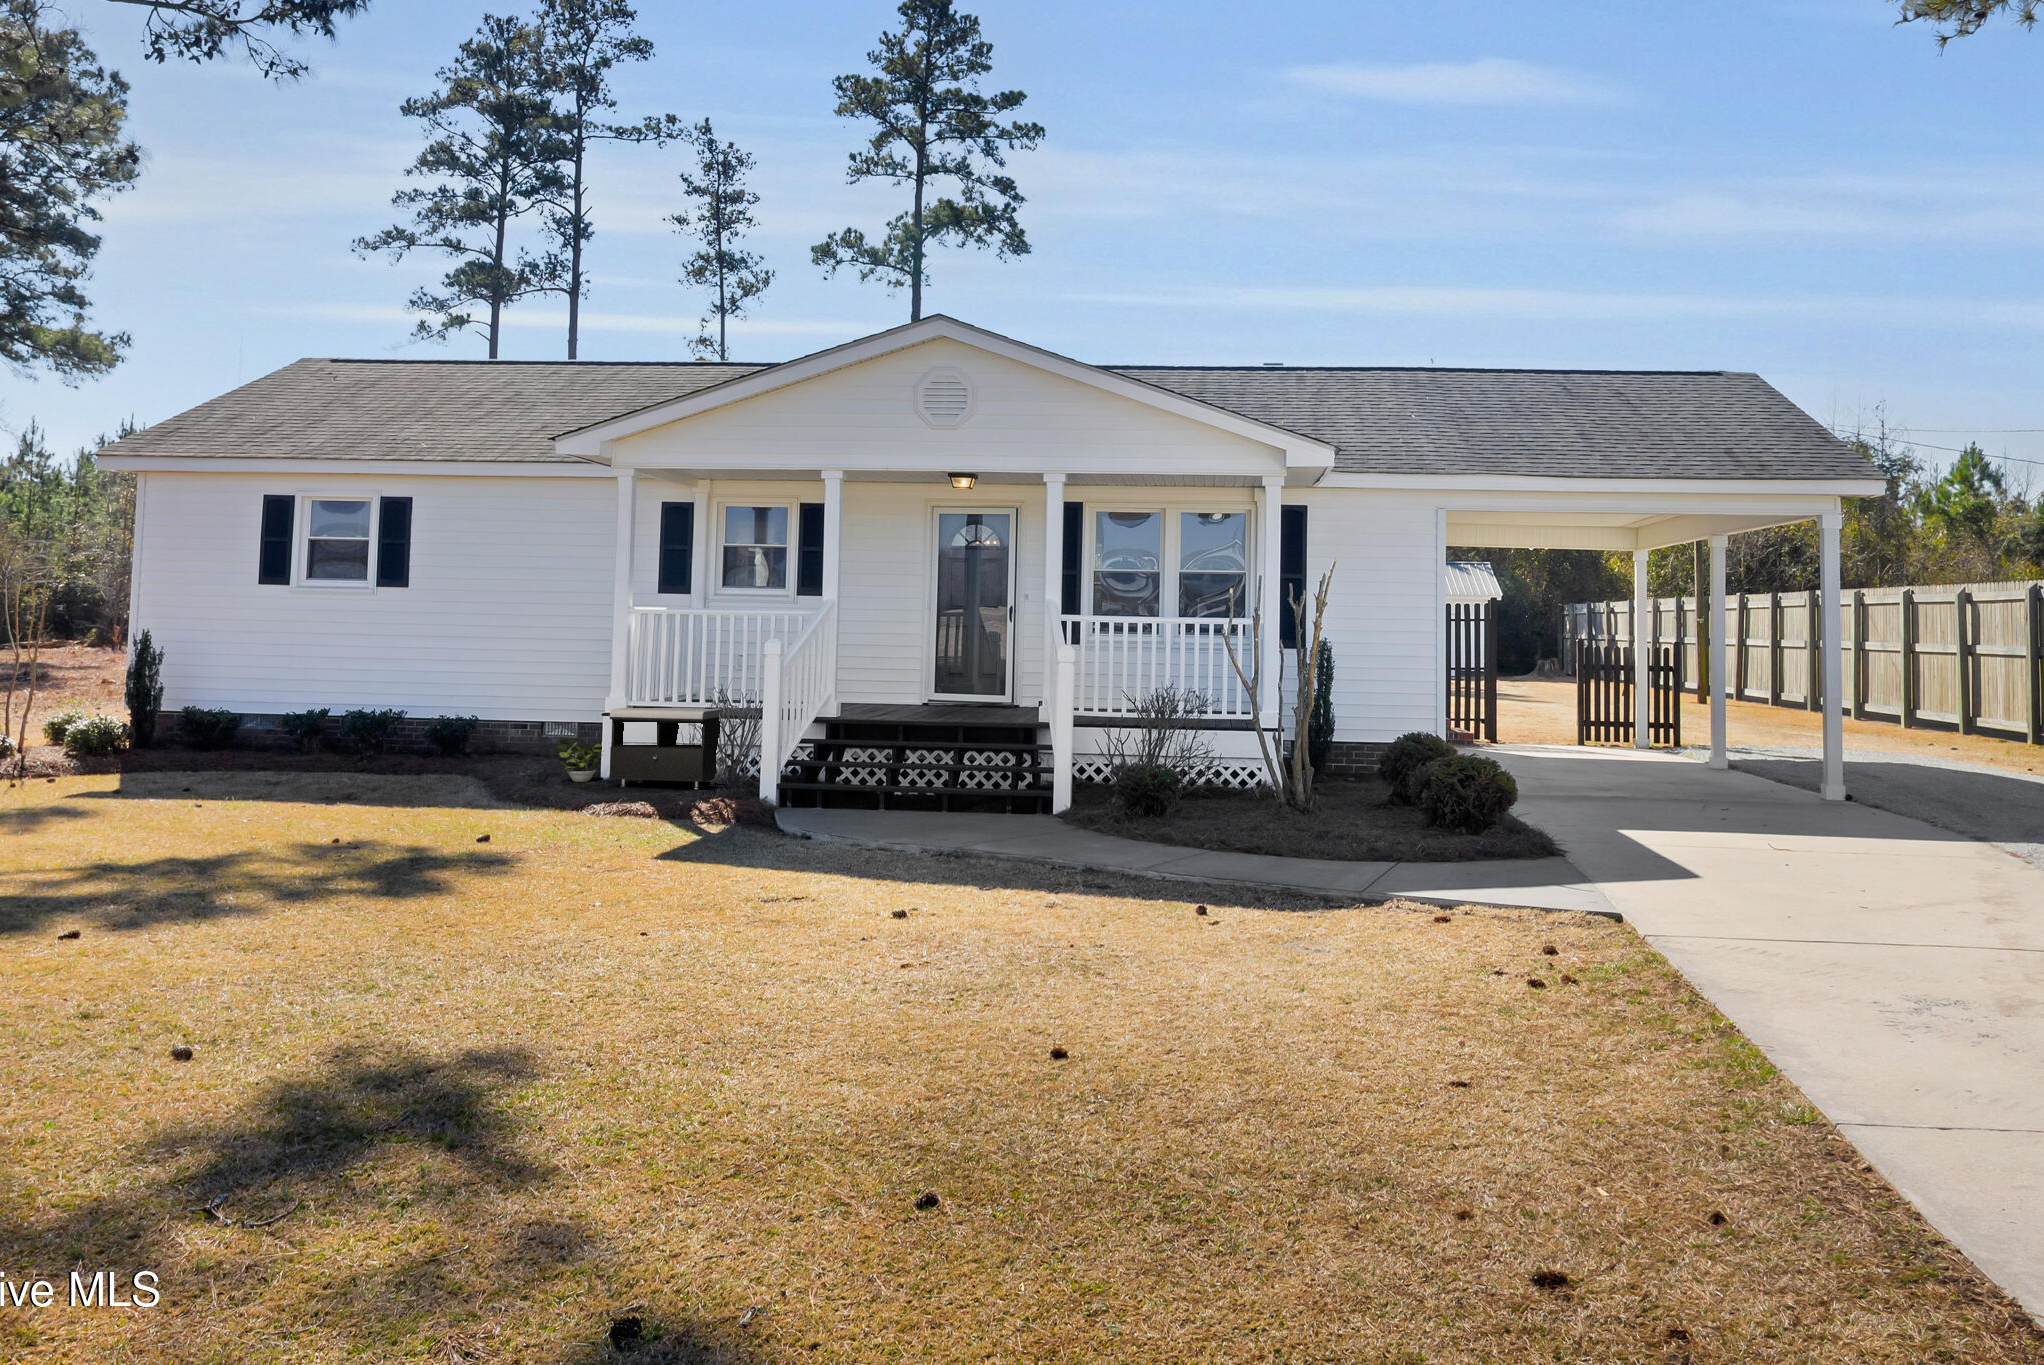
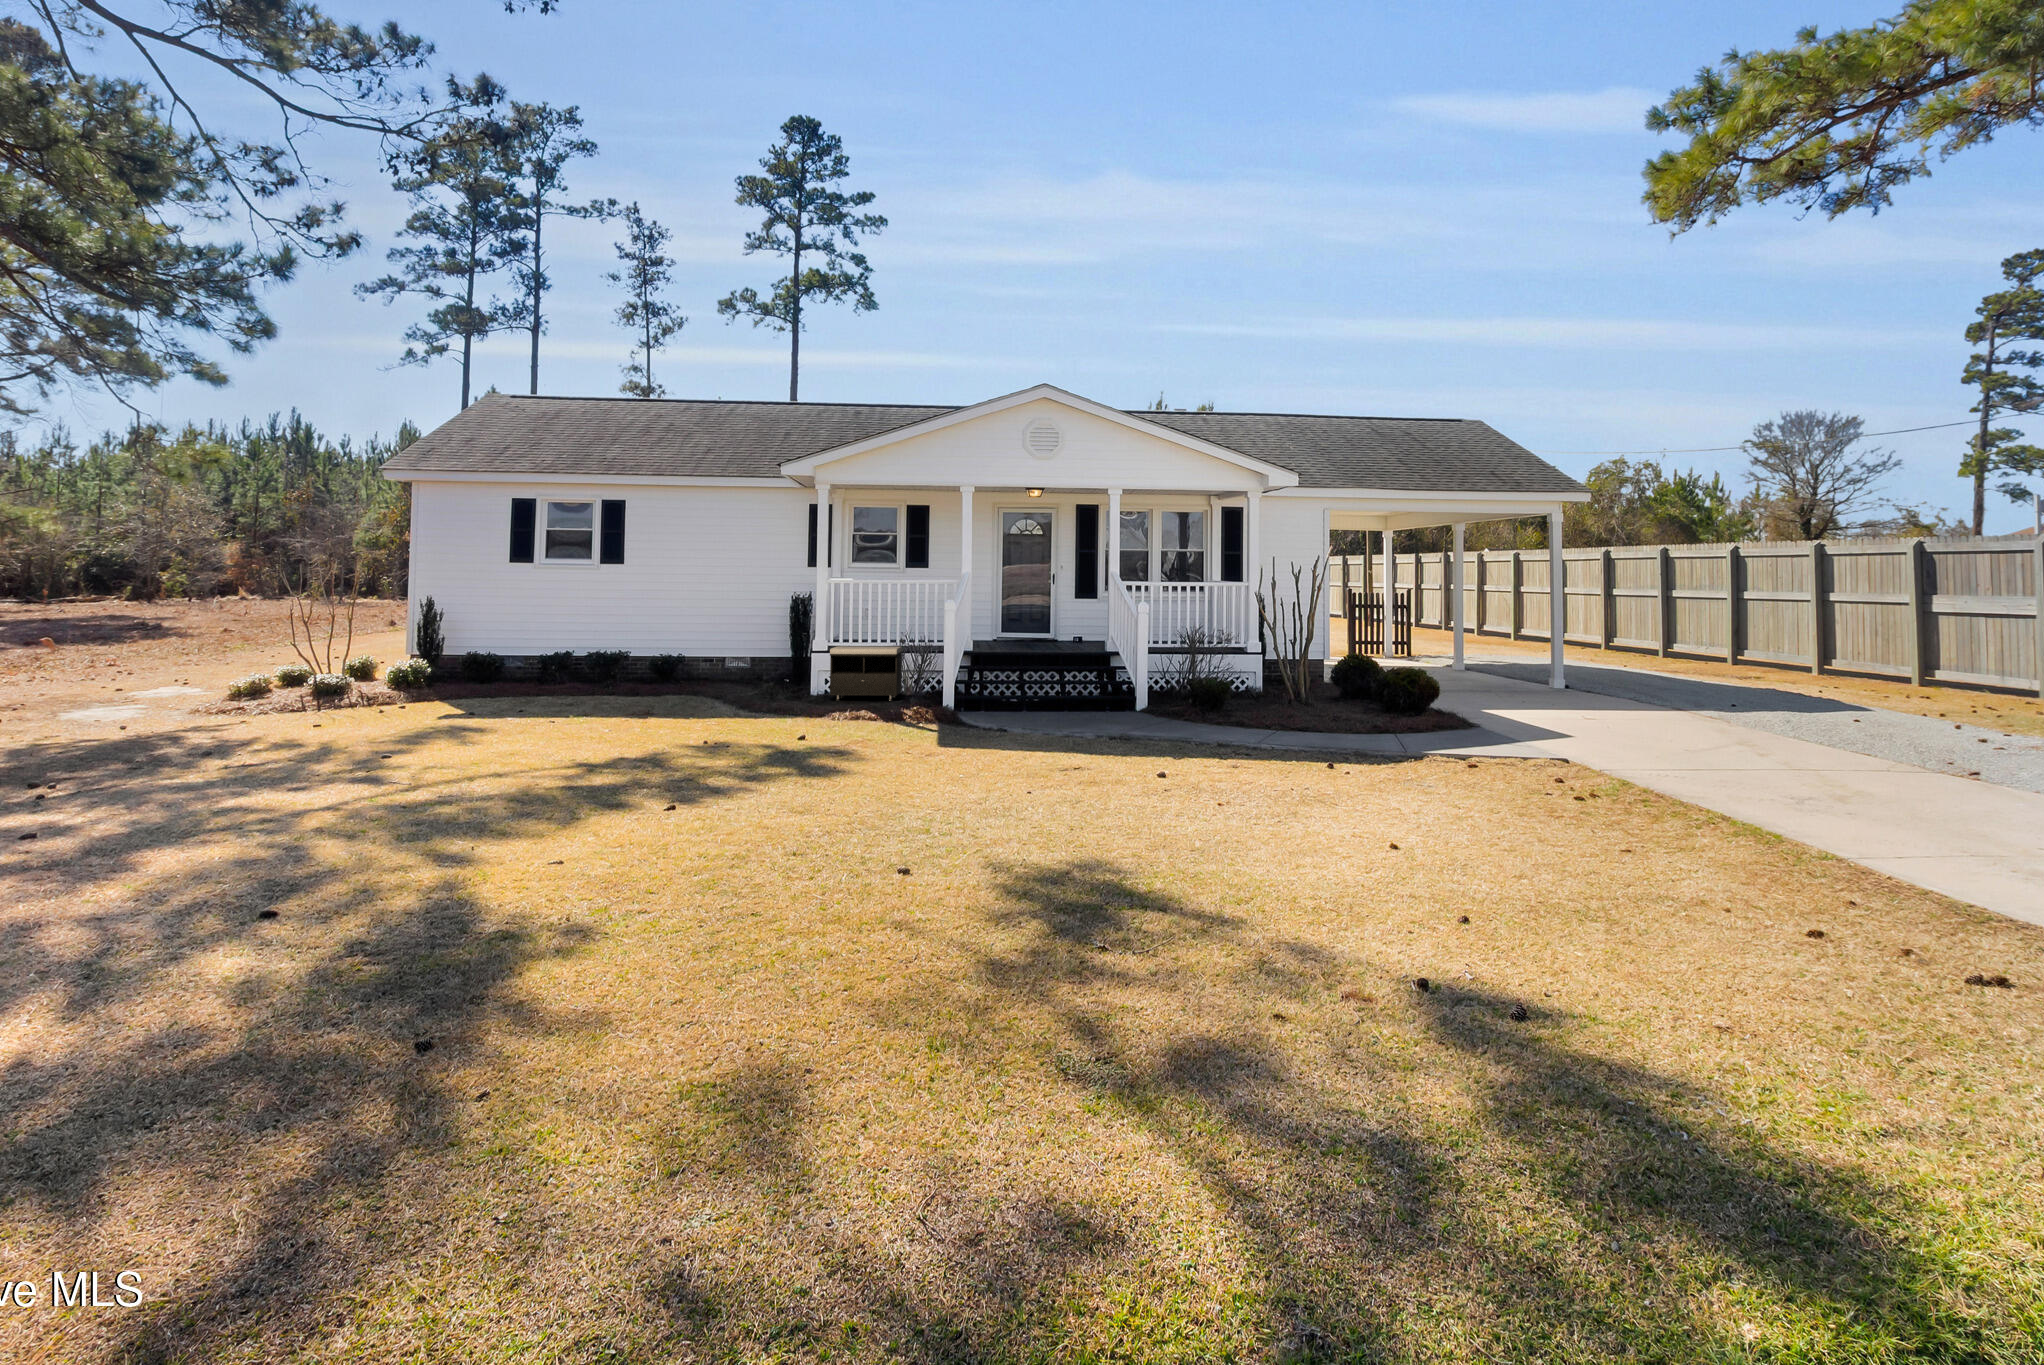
potted plant: present [554,738,602,782] -> none [781,669,817,698]

